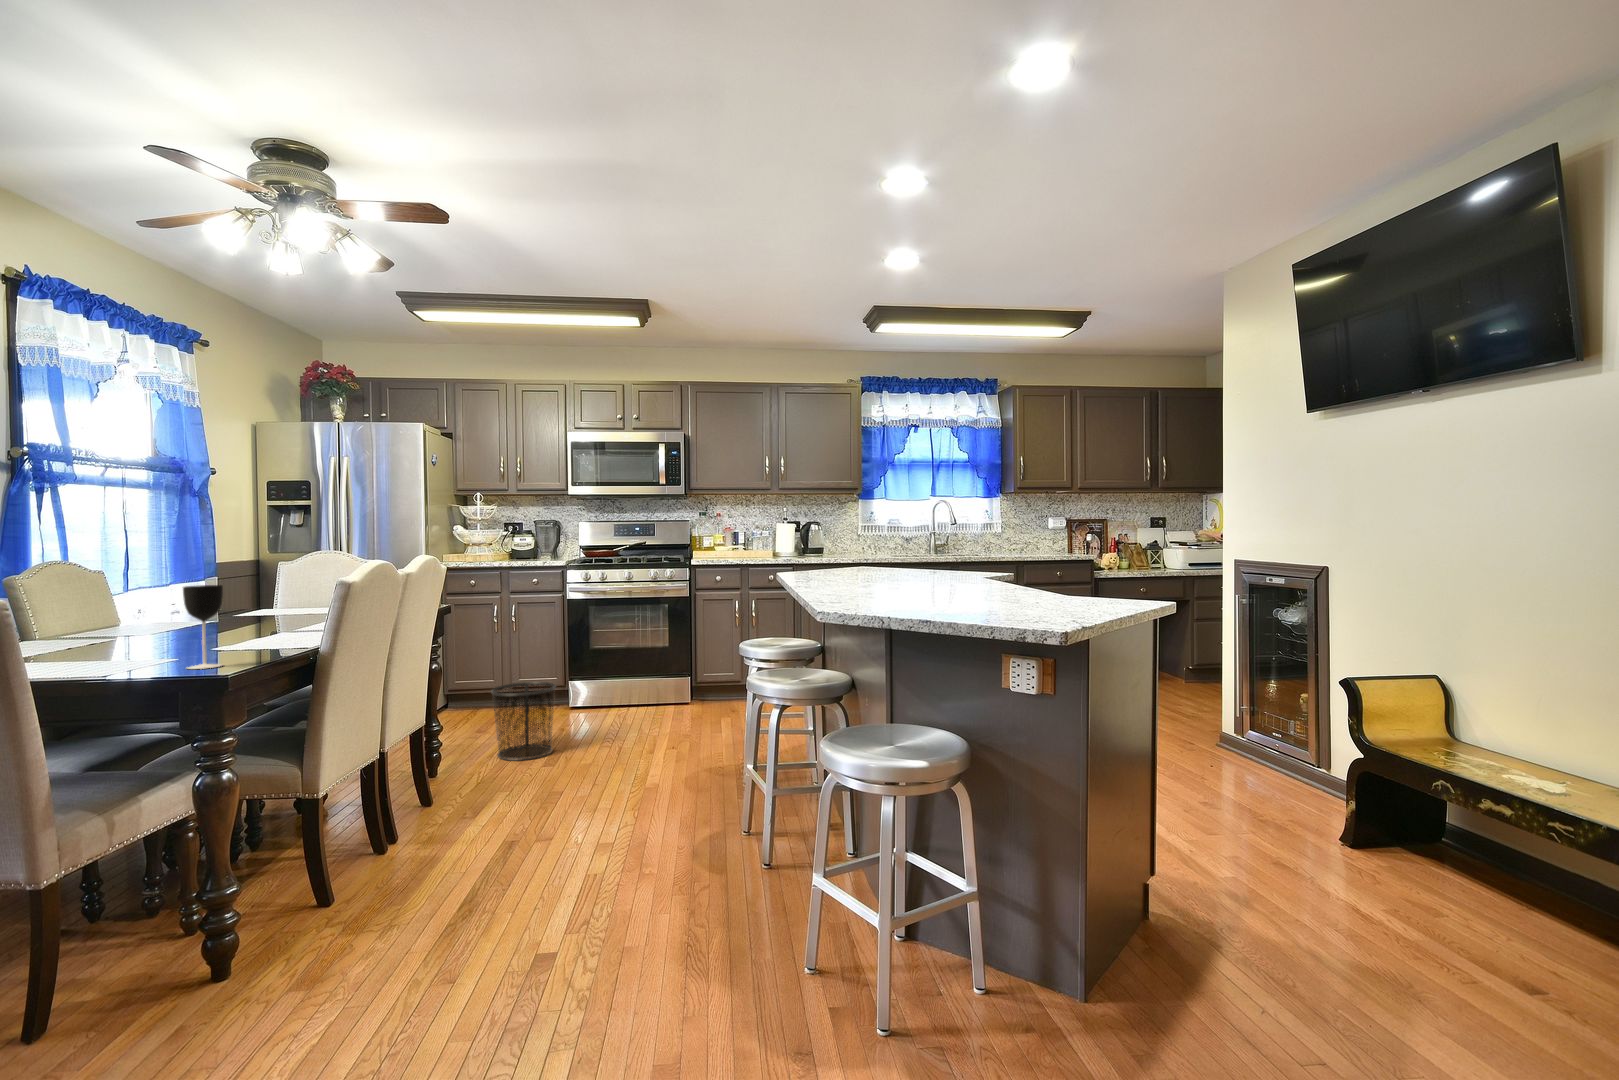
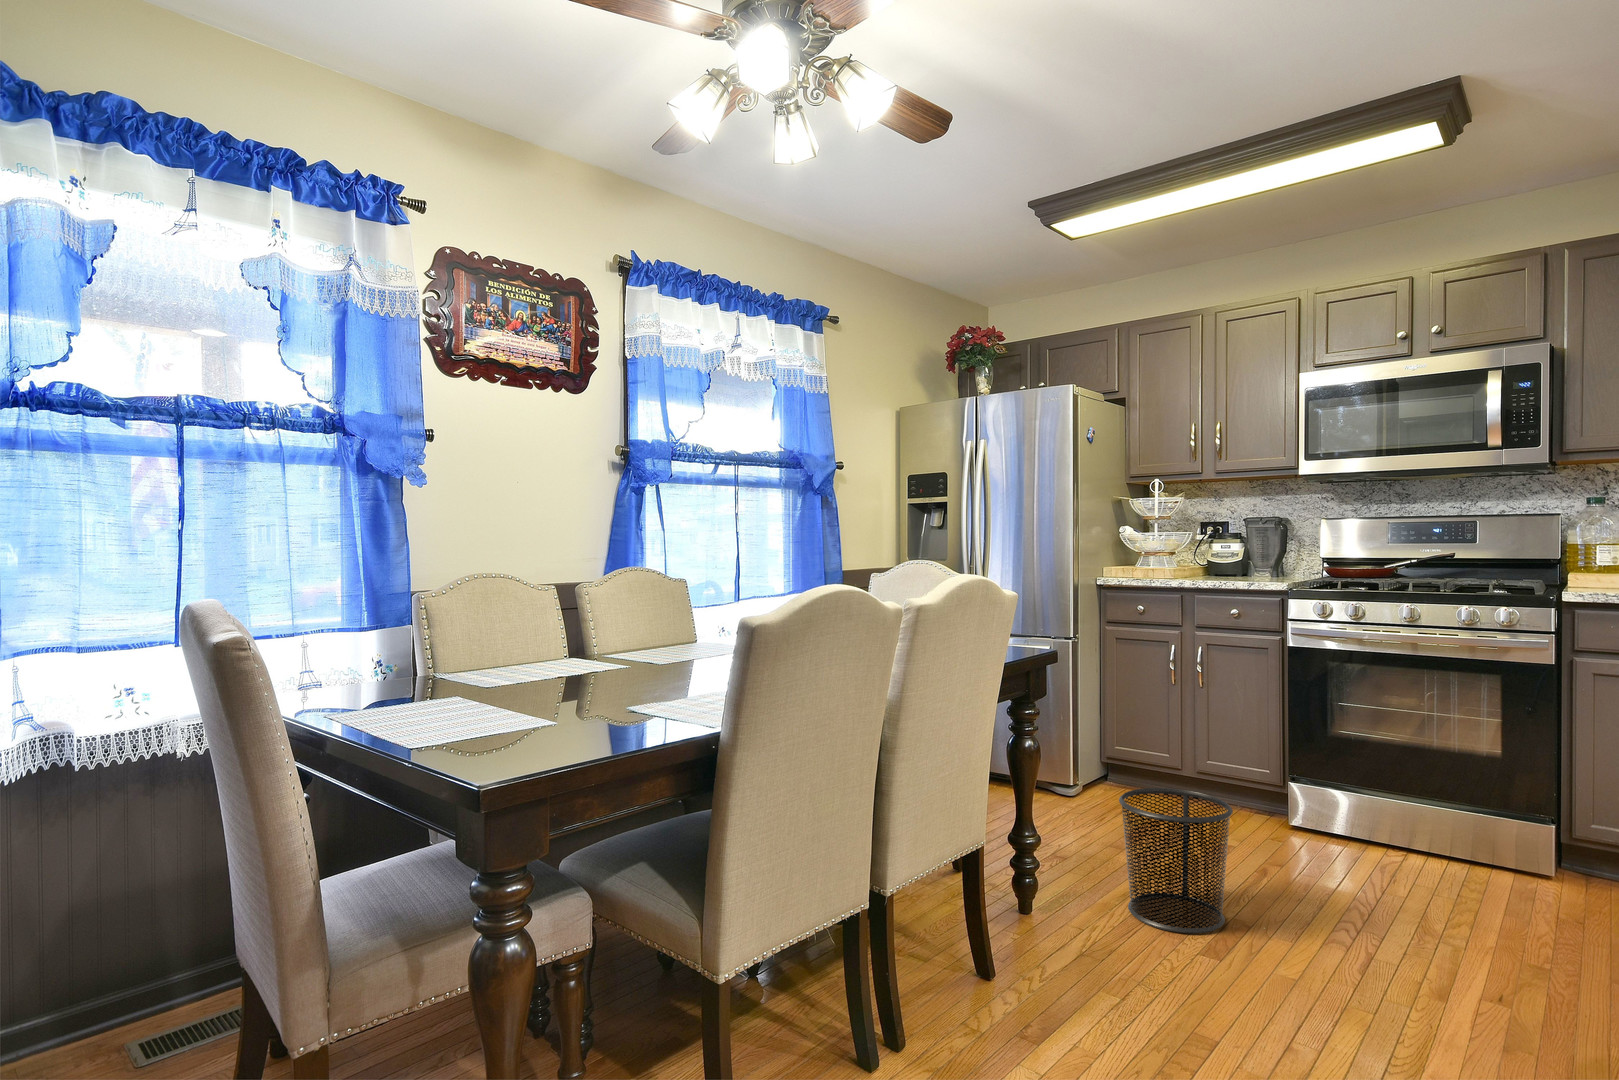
wine glass: present [183,585,223,669] -> none [475,630,530,766]

